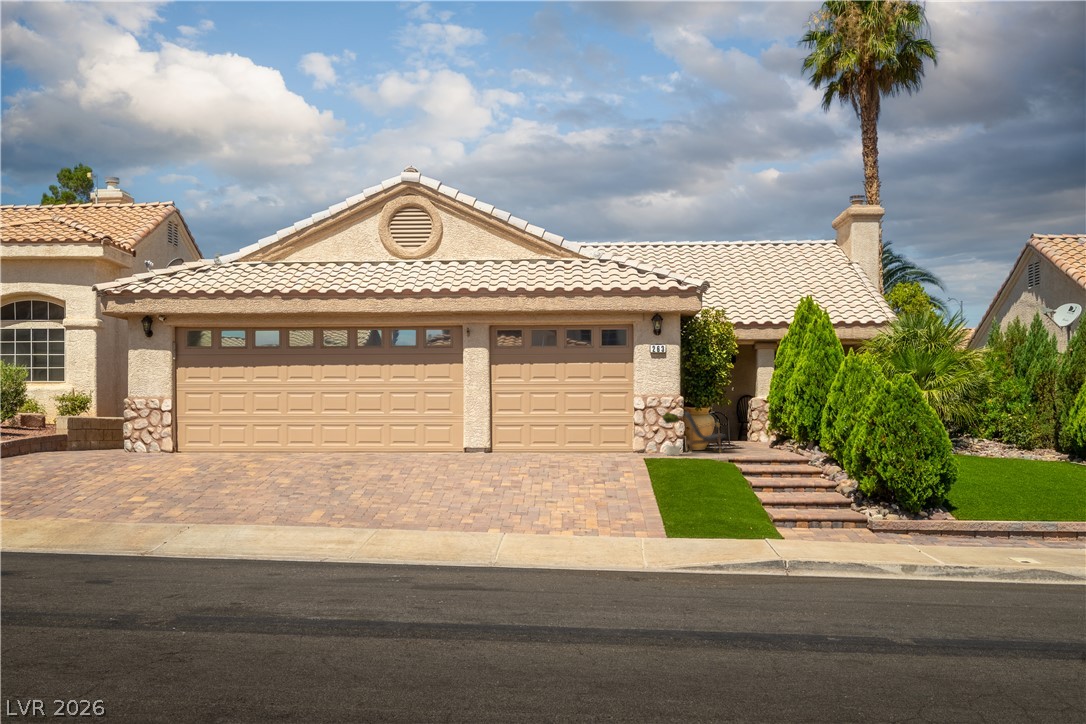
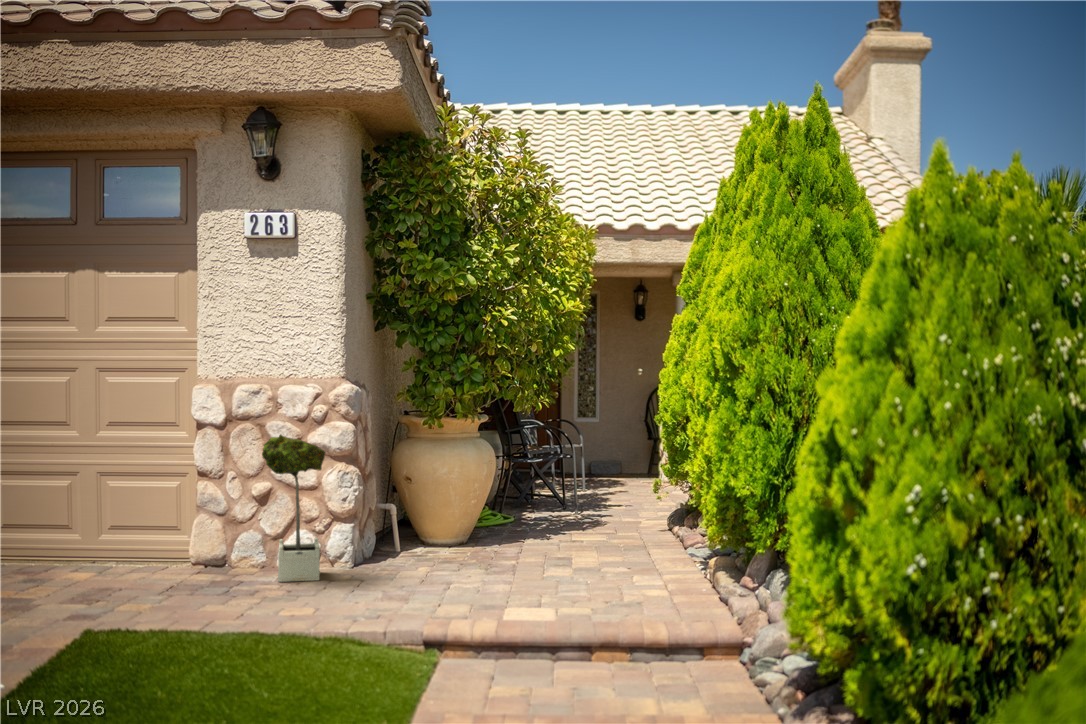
lounge chair: present [685,412,726,450] -> none [369,432,499,570]

